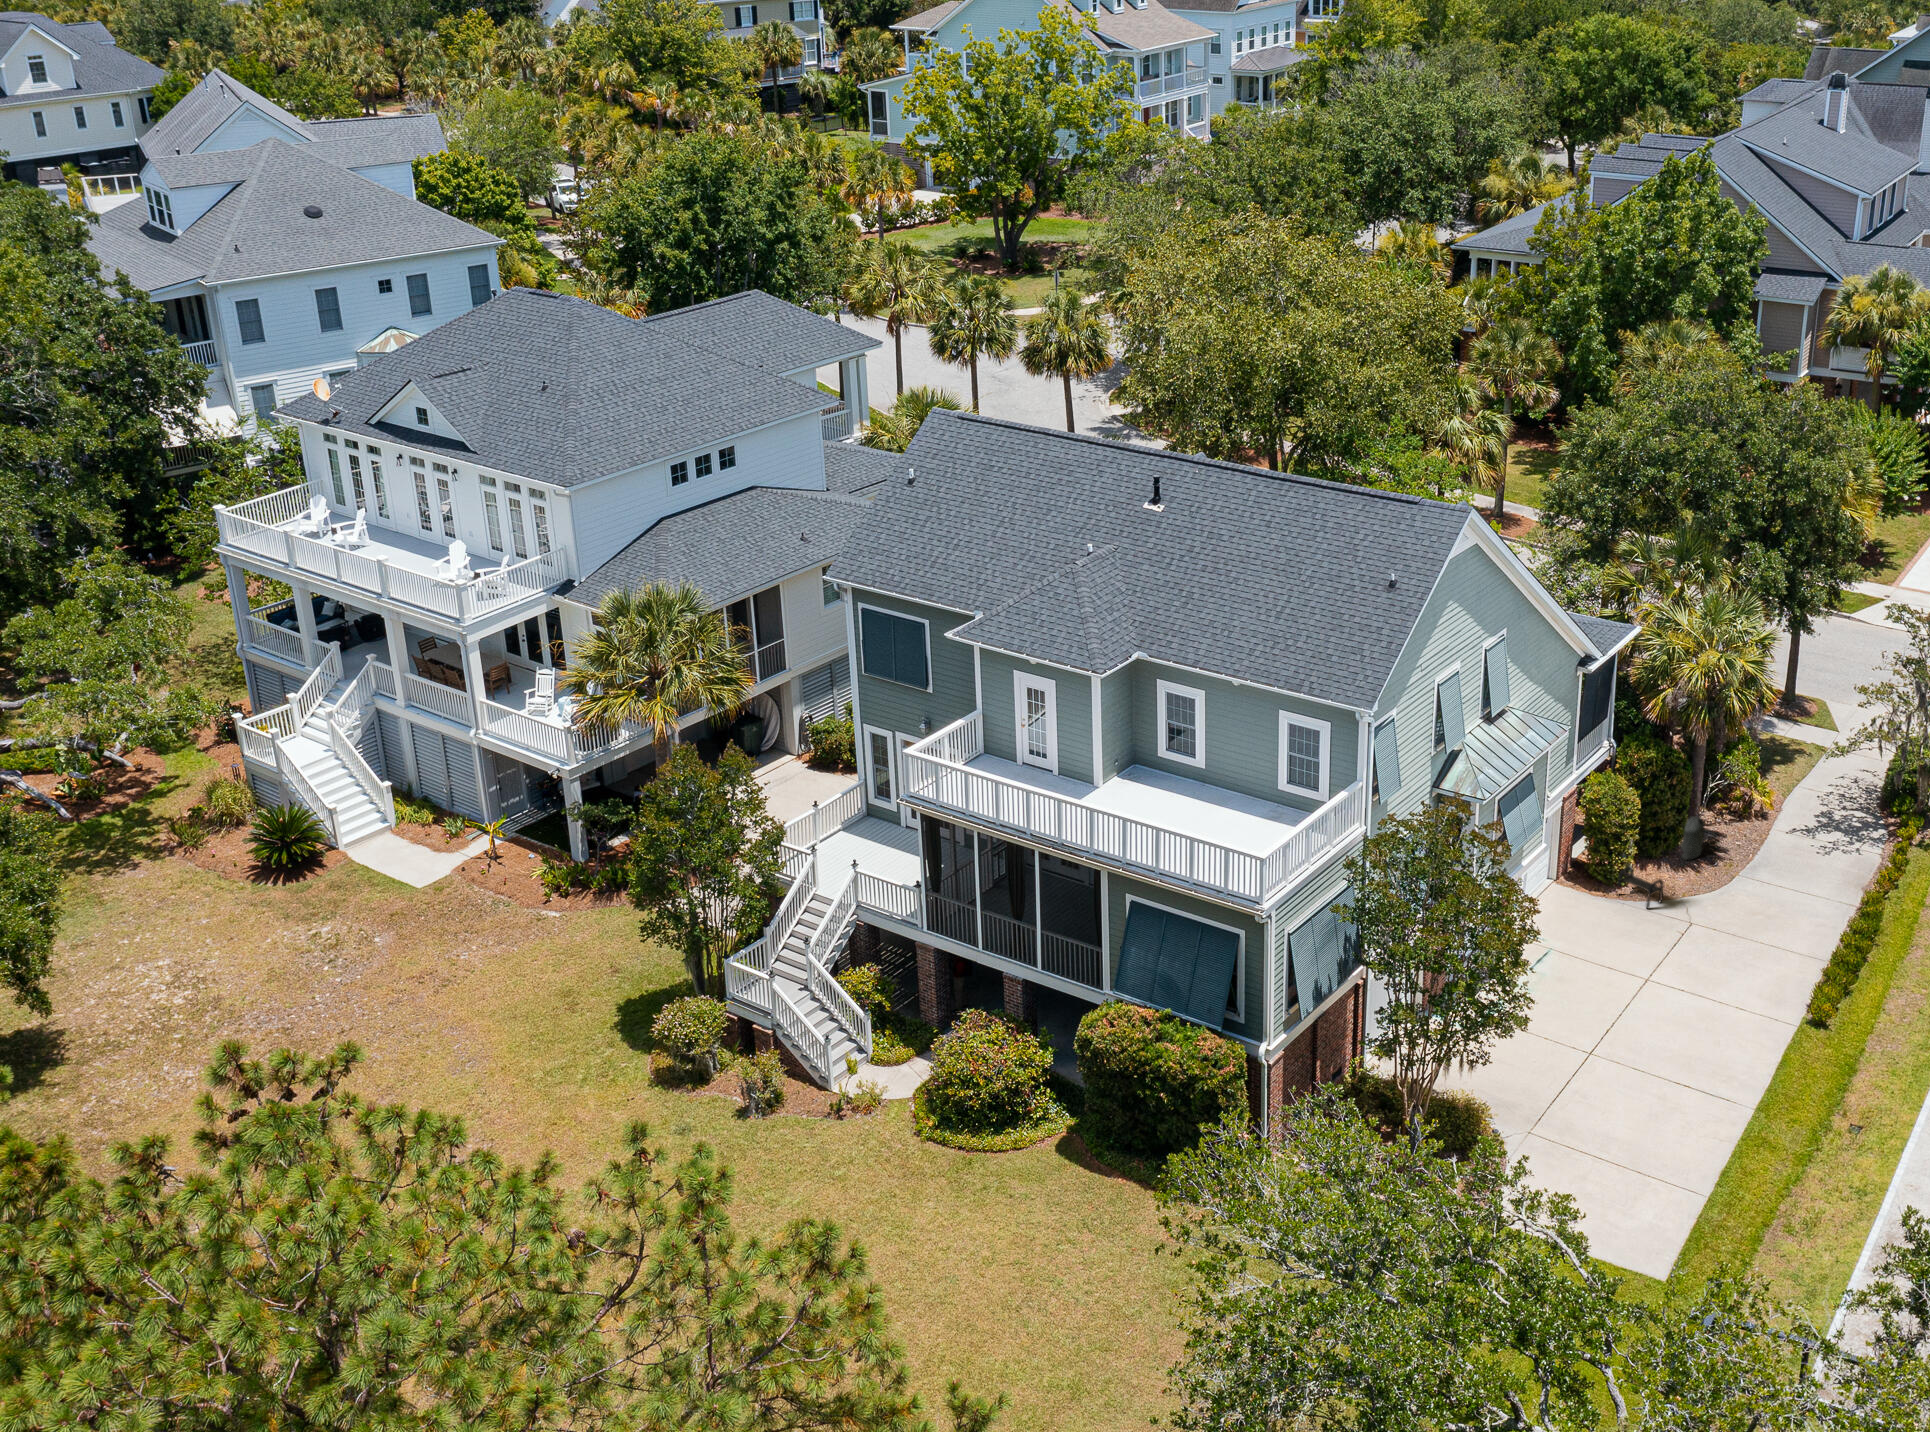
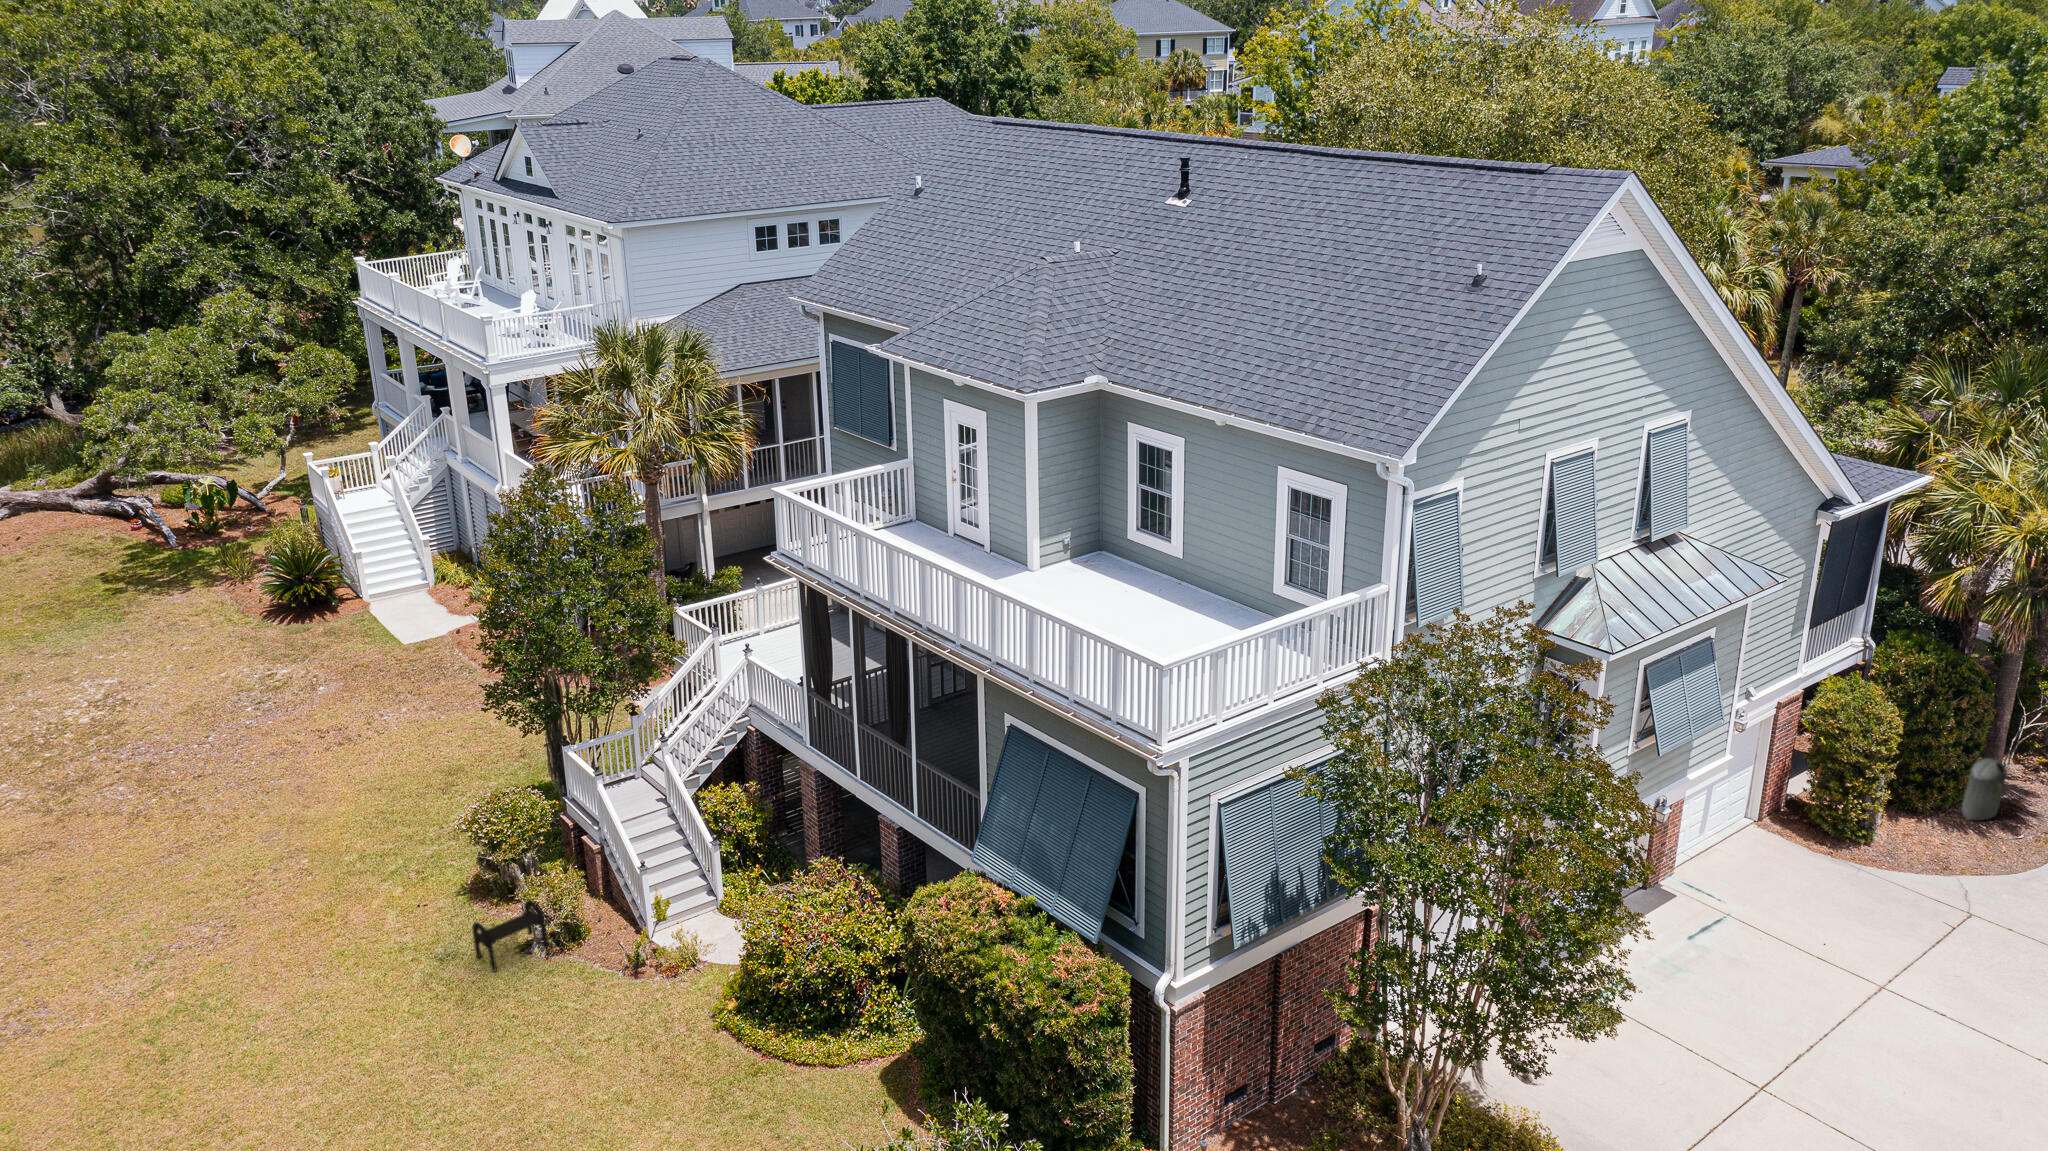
bench: present [1618,867,1664,909] -> present [472,901,549,972]

